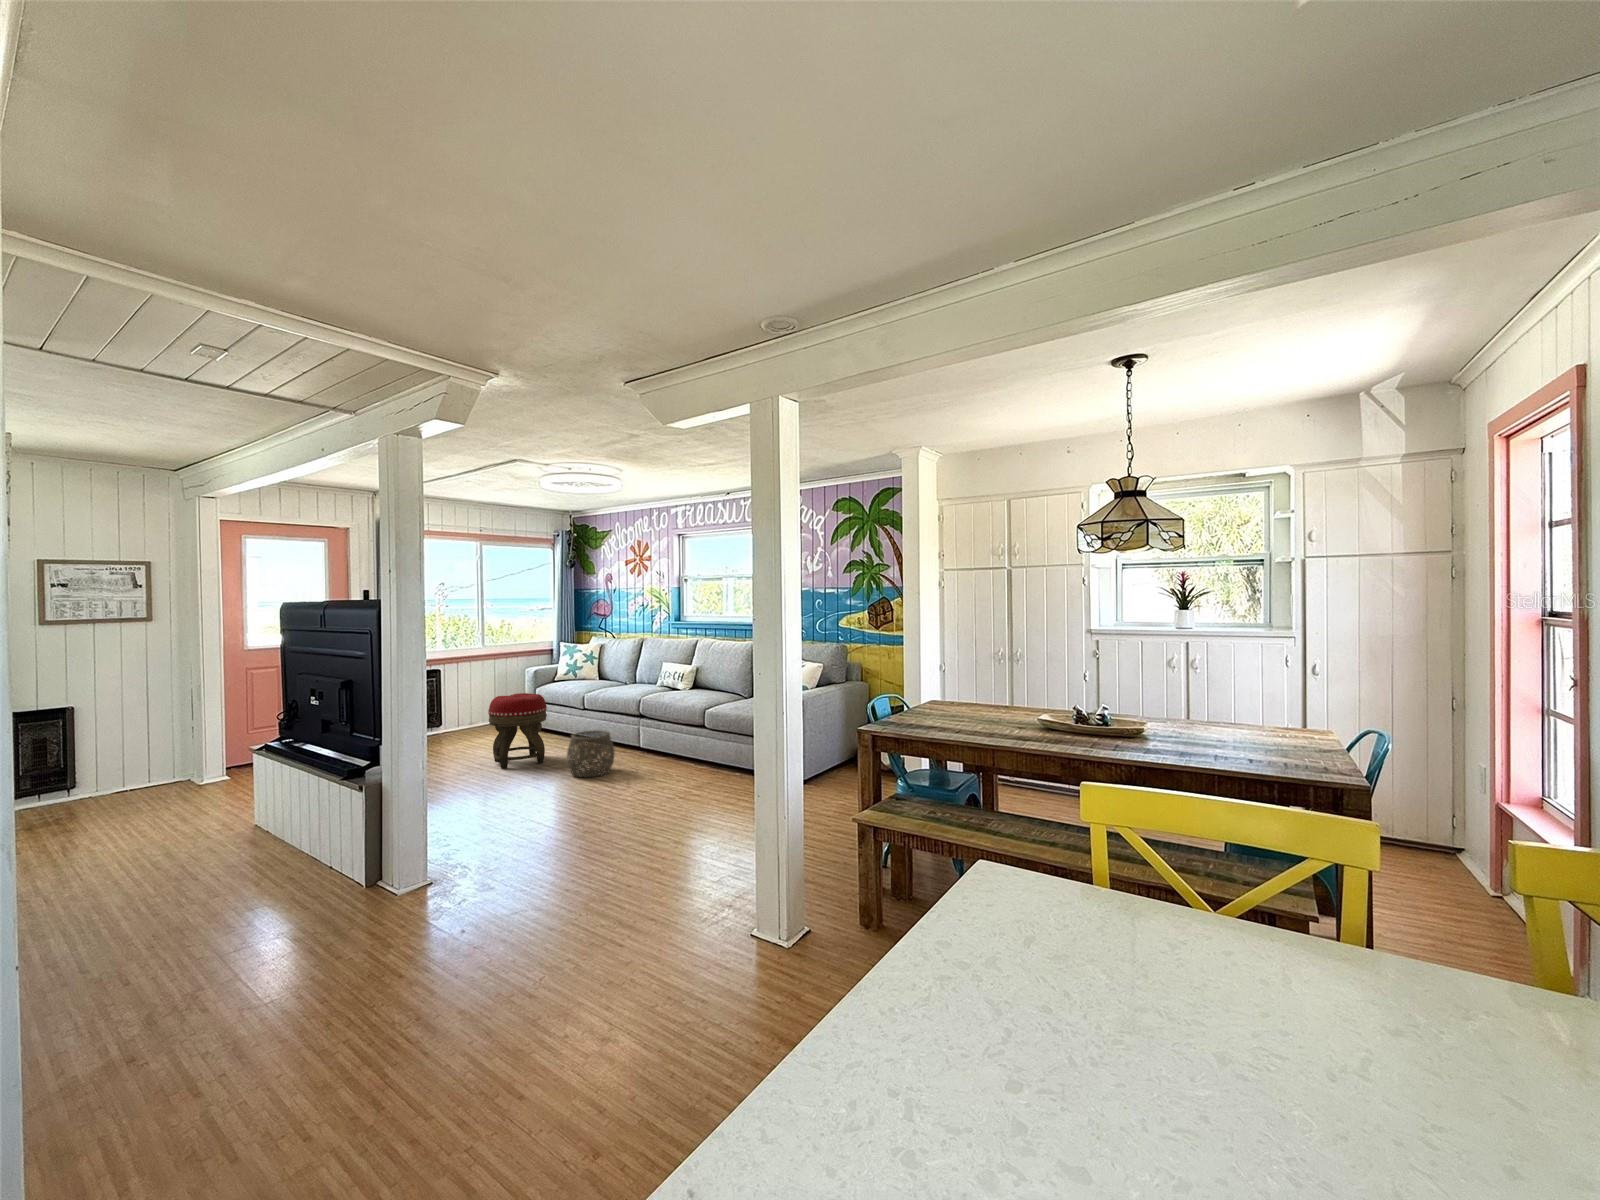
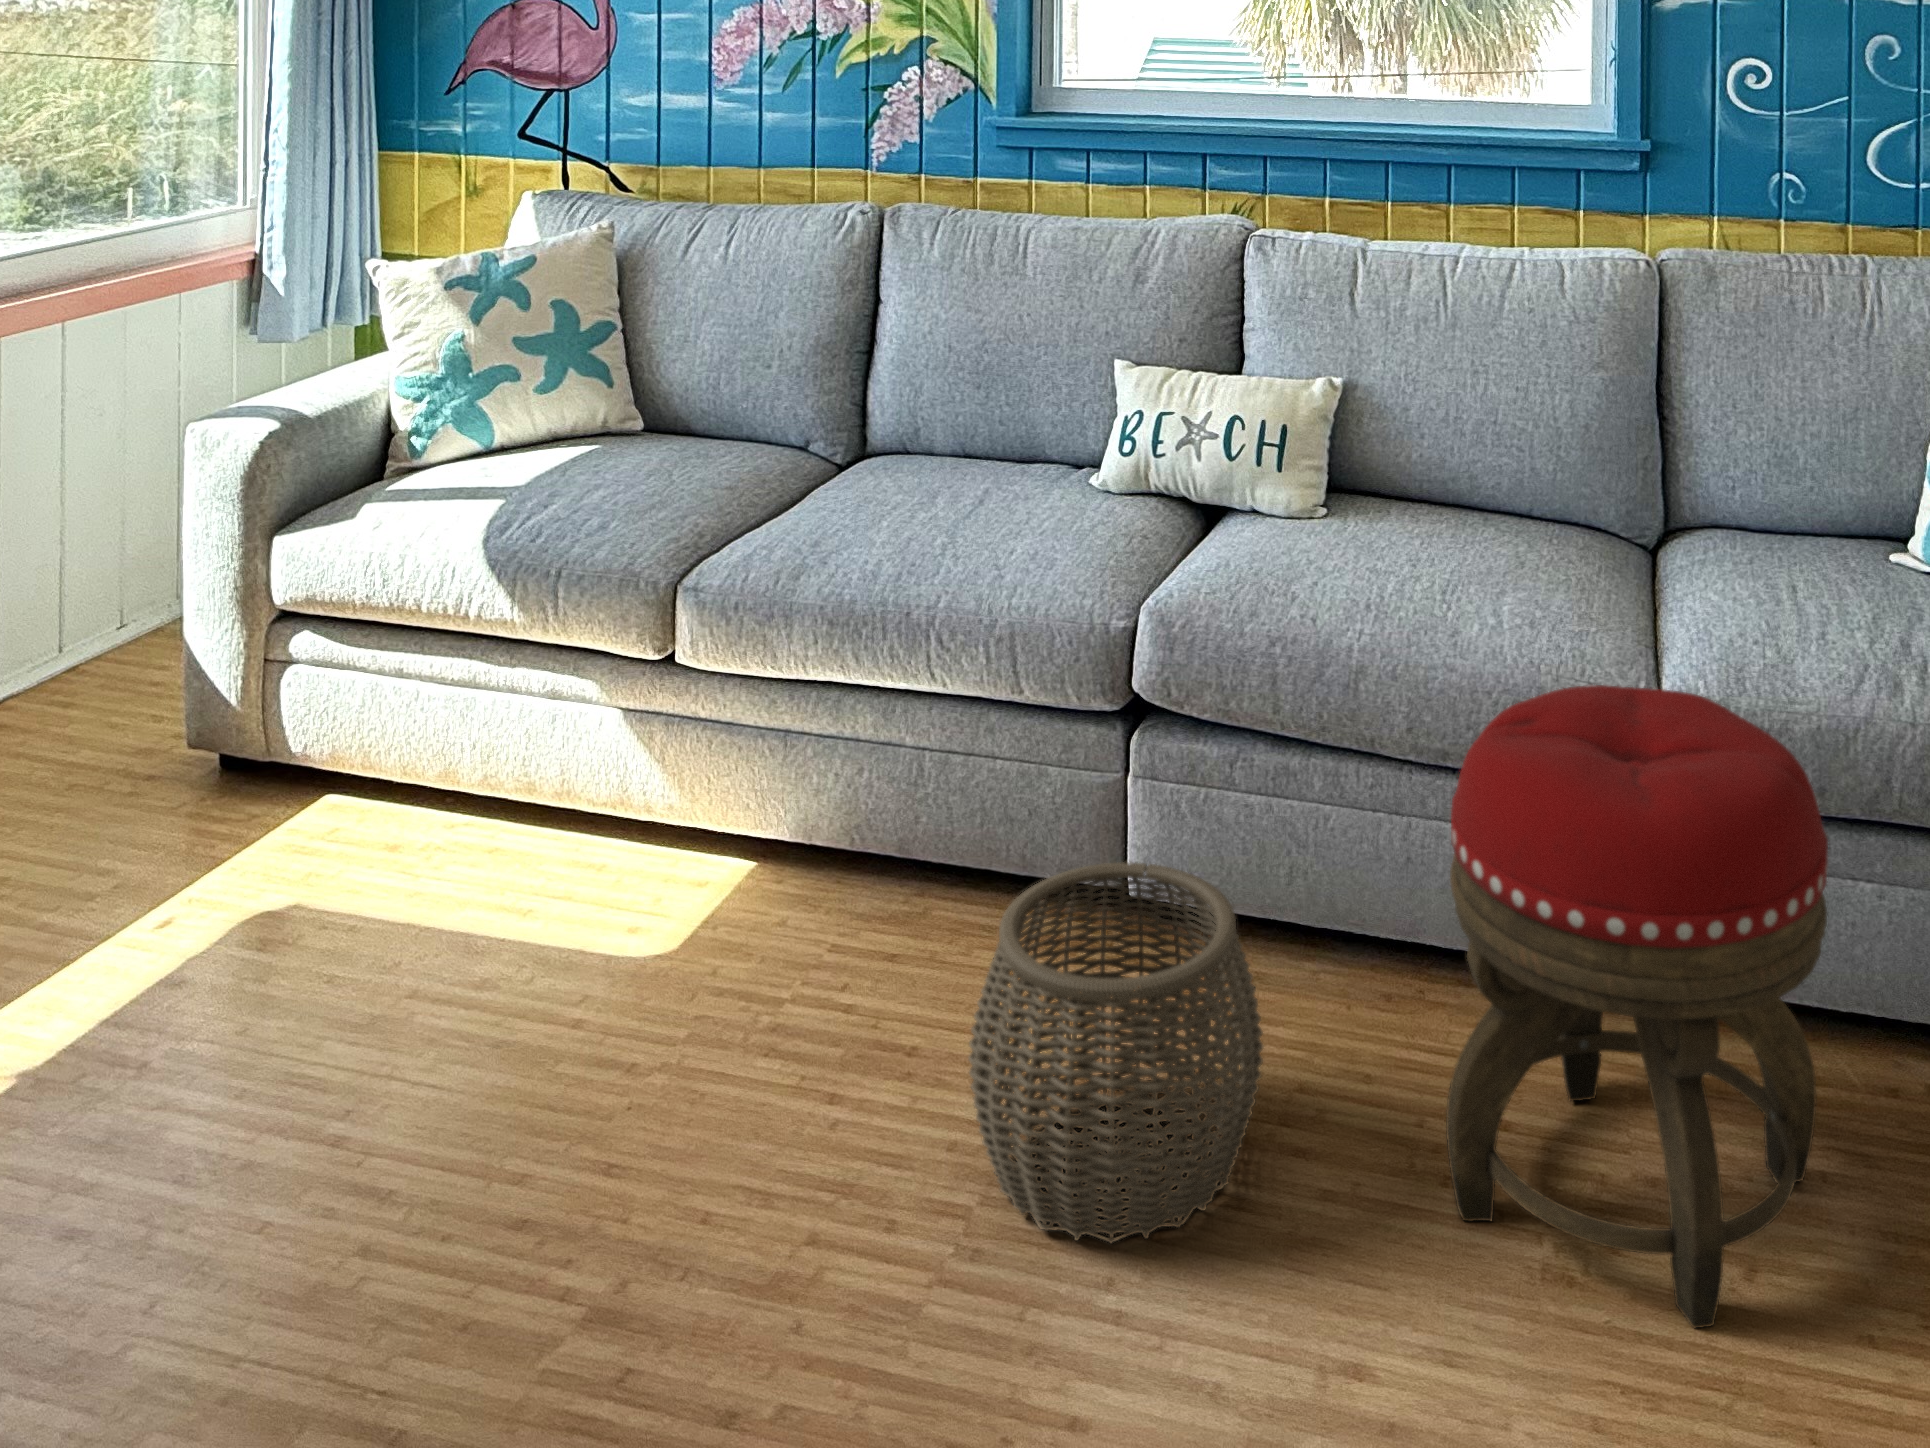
footstool: present [488,693,547,769] -> present [1446,685,1828,1328]

